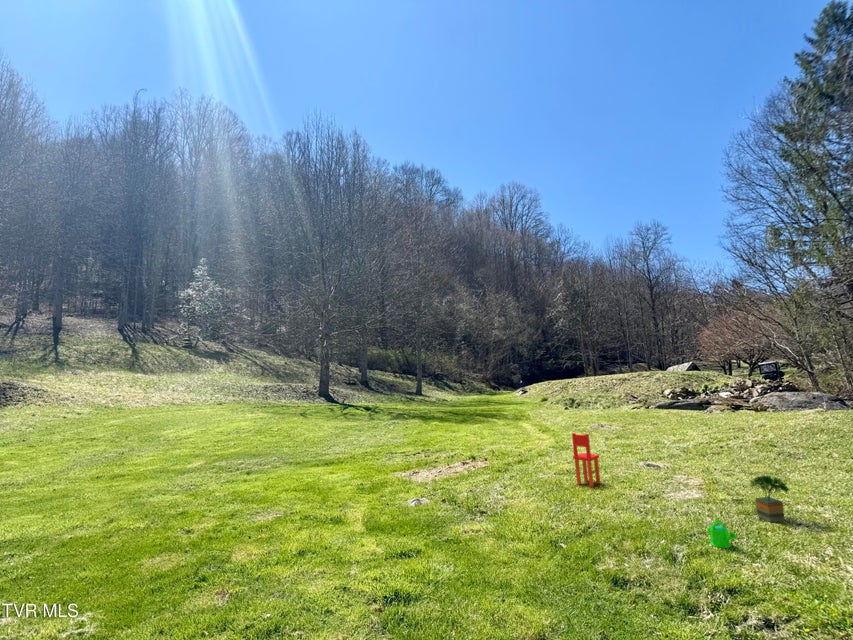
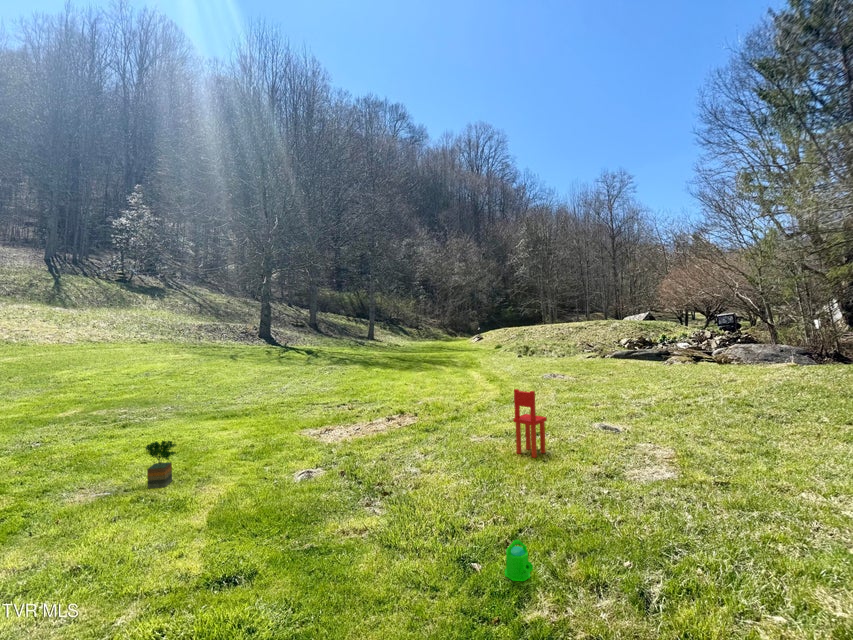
potted tree: present [750,476,789,522] -> present [145,441,176,488]
watering can: present [707,520,736,548] -> present [505,540,533,581]

